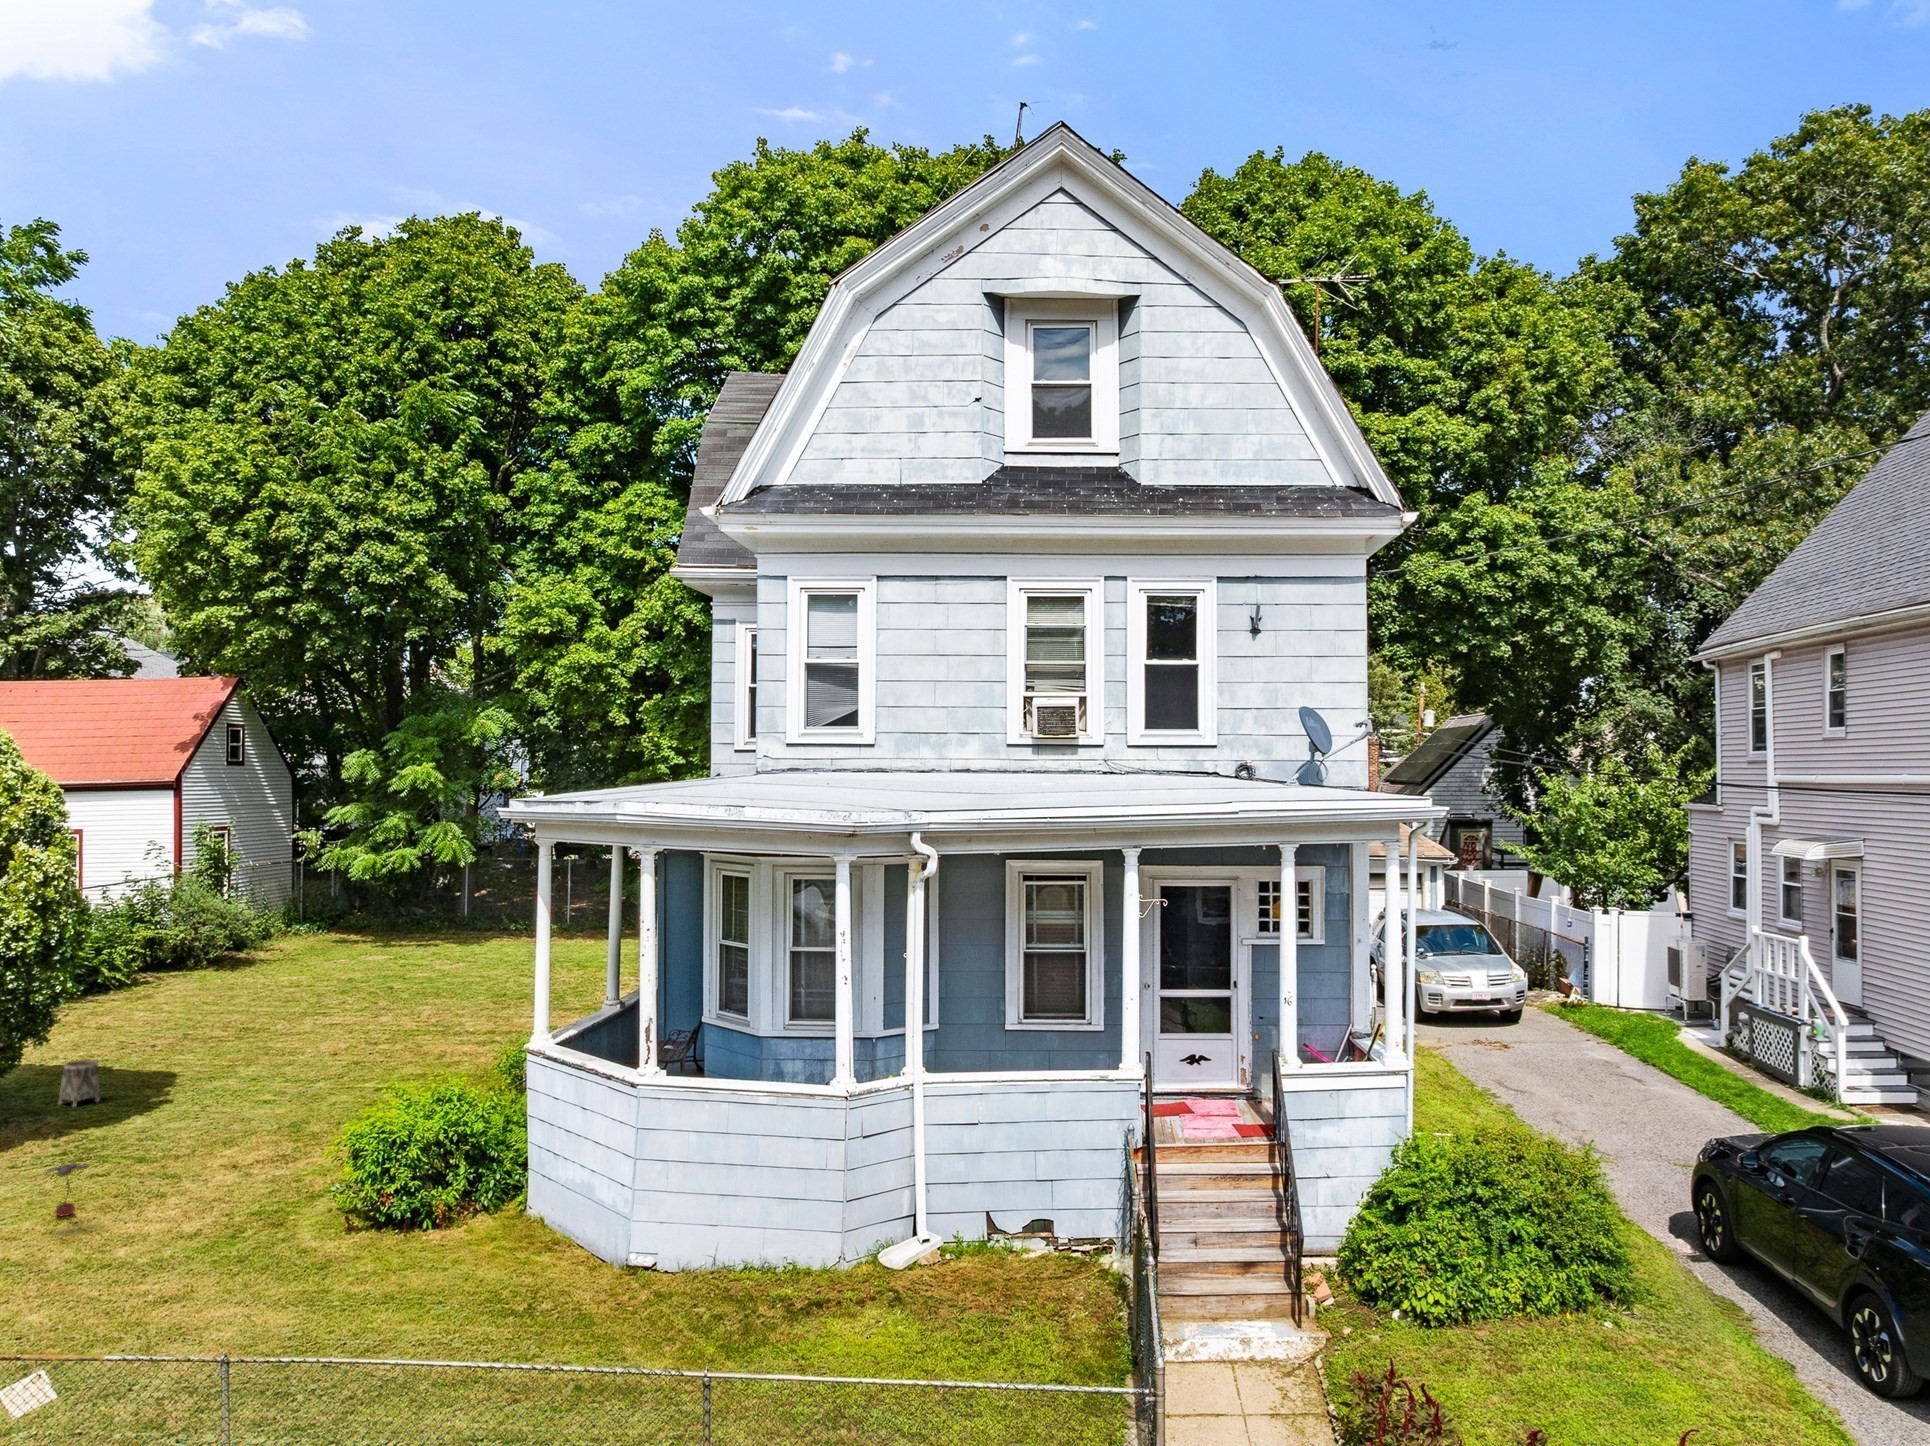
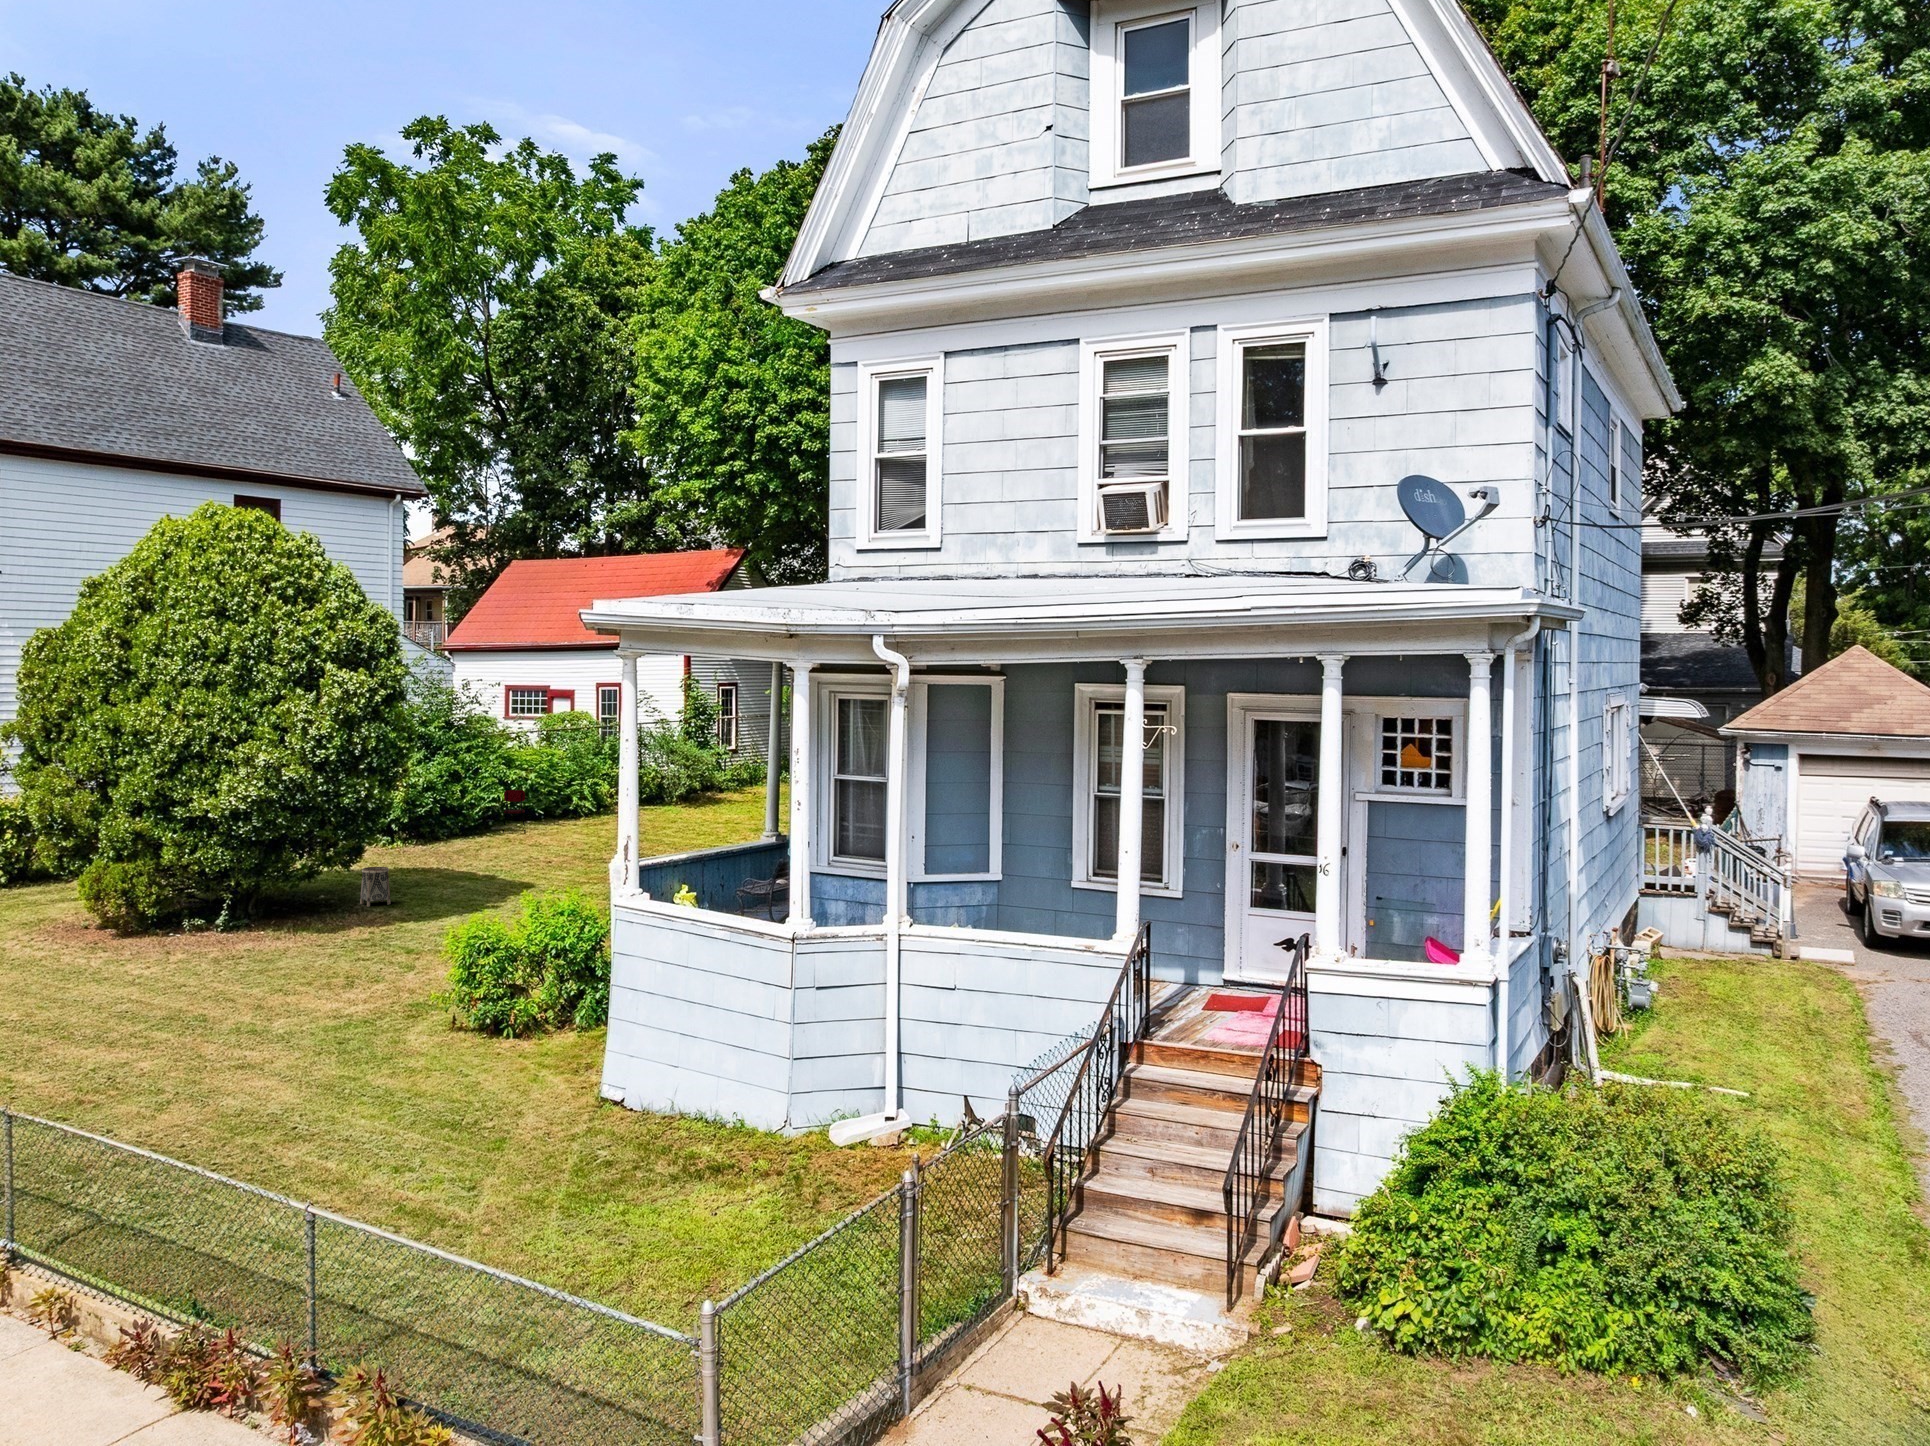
chair: none [94,949,130,998] -> present [503,790,526,833]
potted plant: present [46,1163,89,1216] -> none [233,934,268,978]

